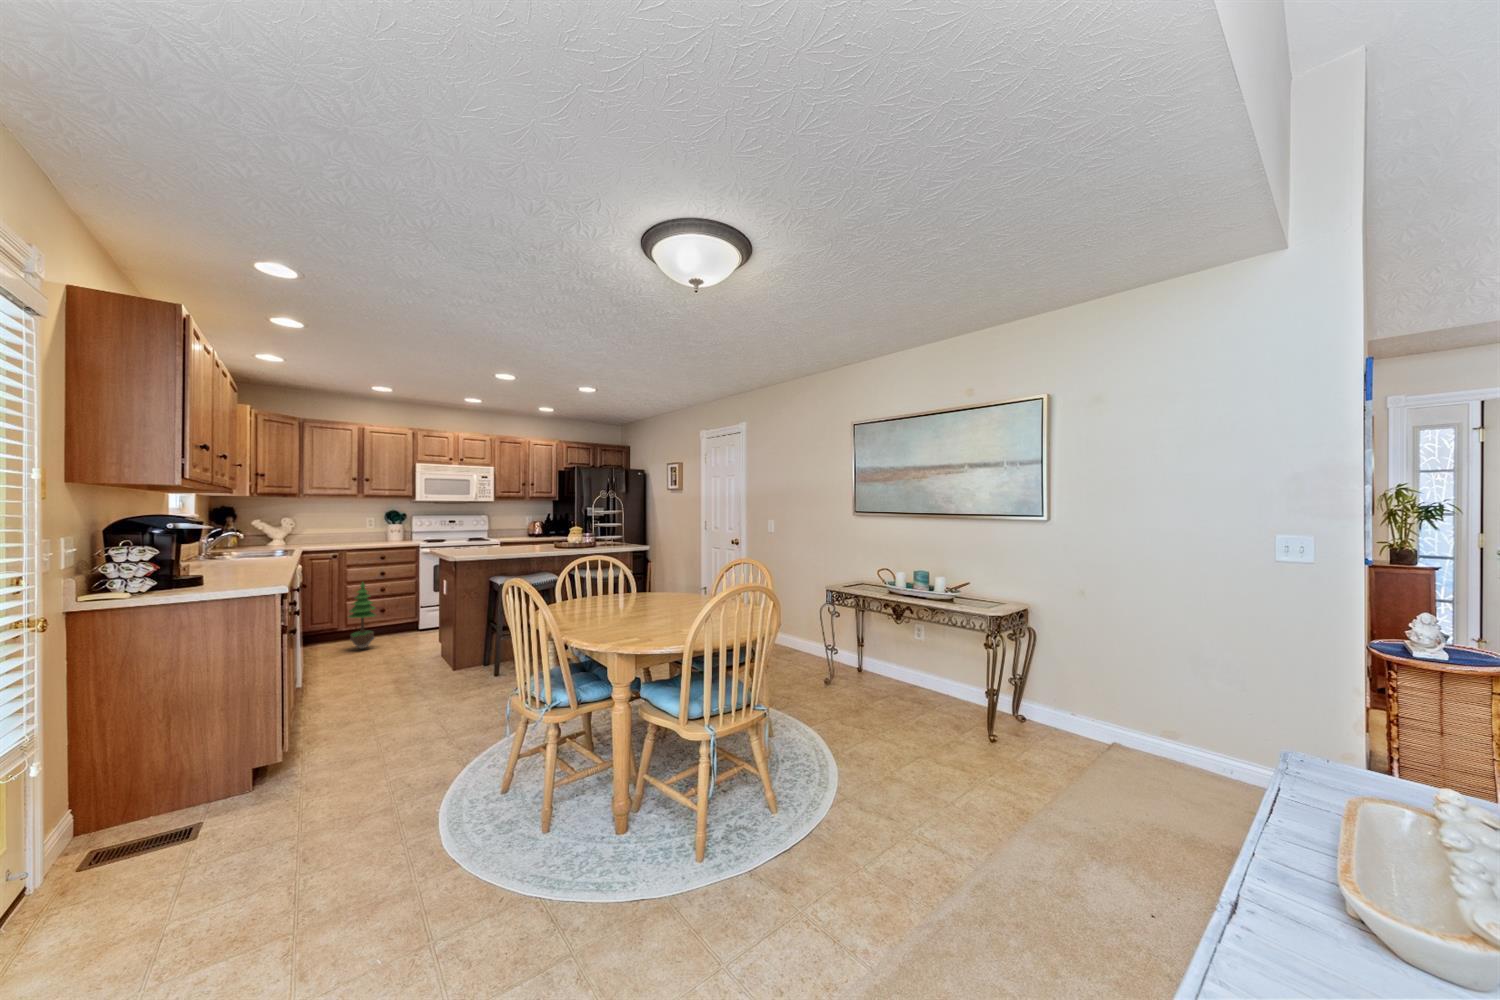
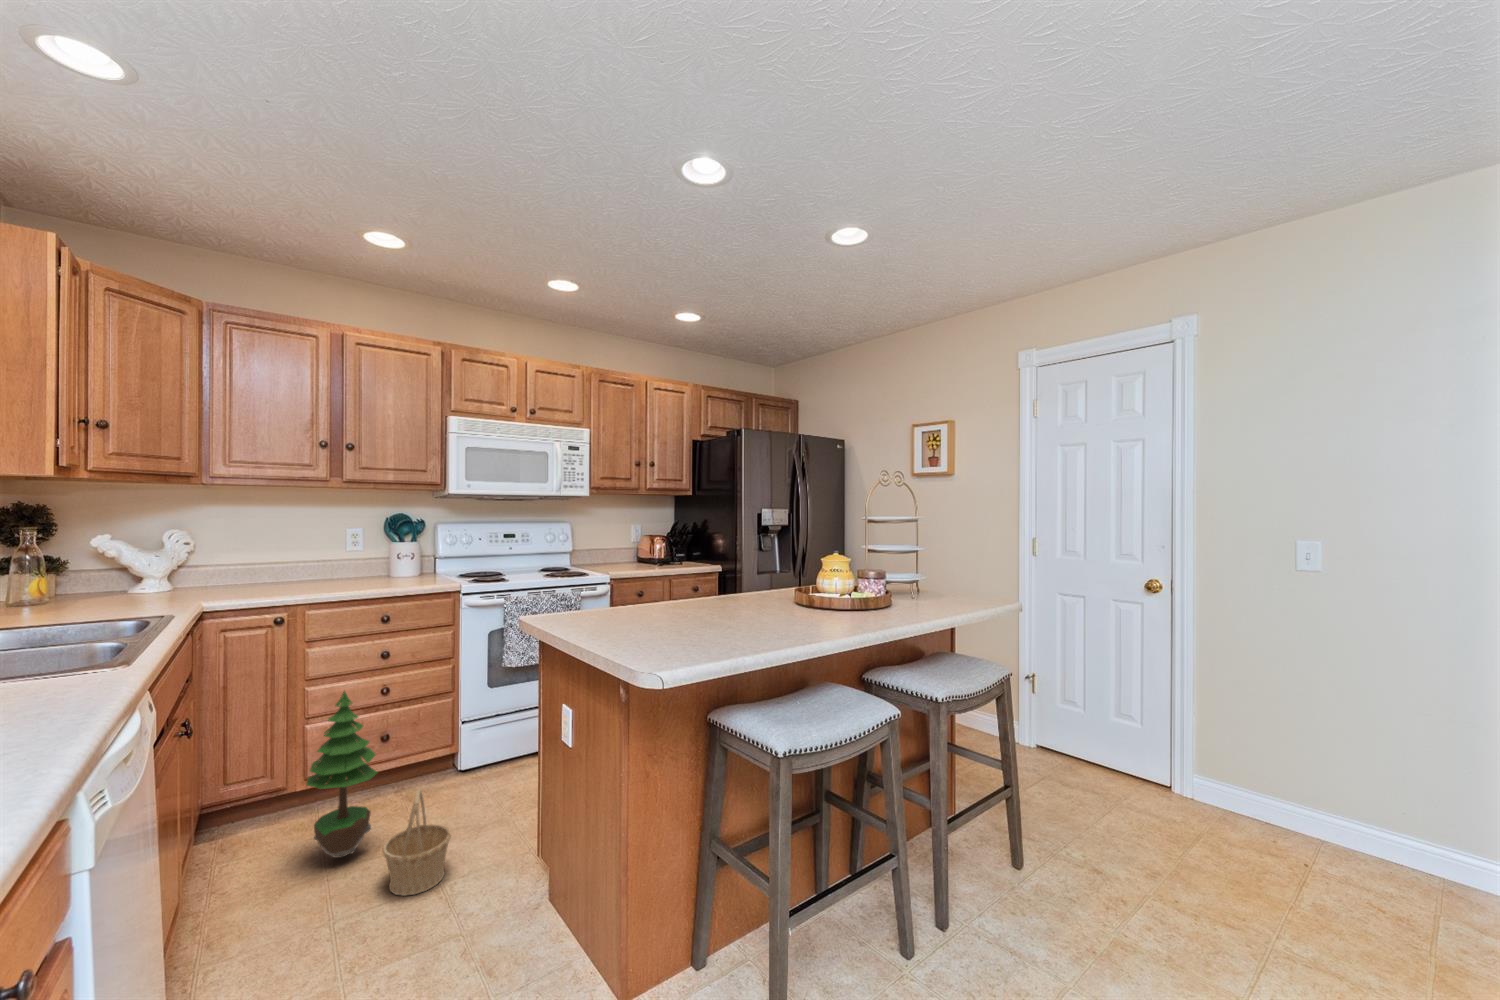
basket: none [377,618,406,656] -> present [383,789,451,896]

